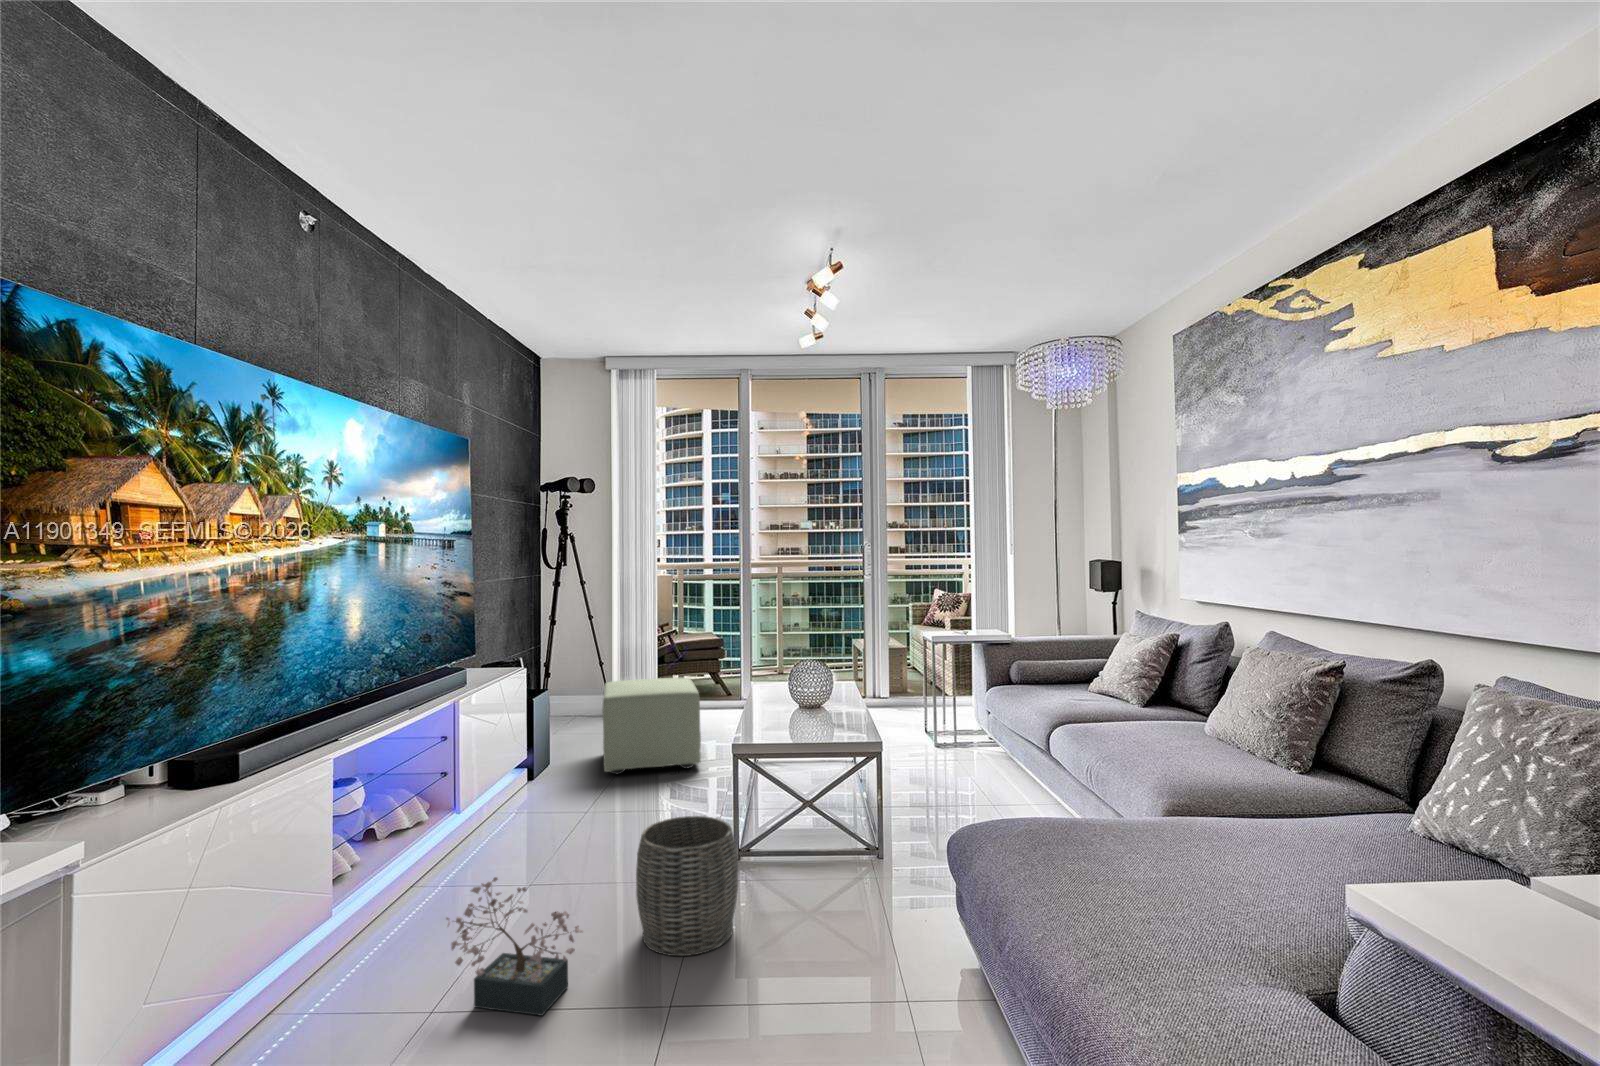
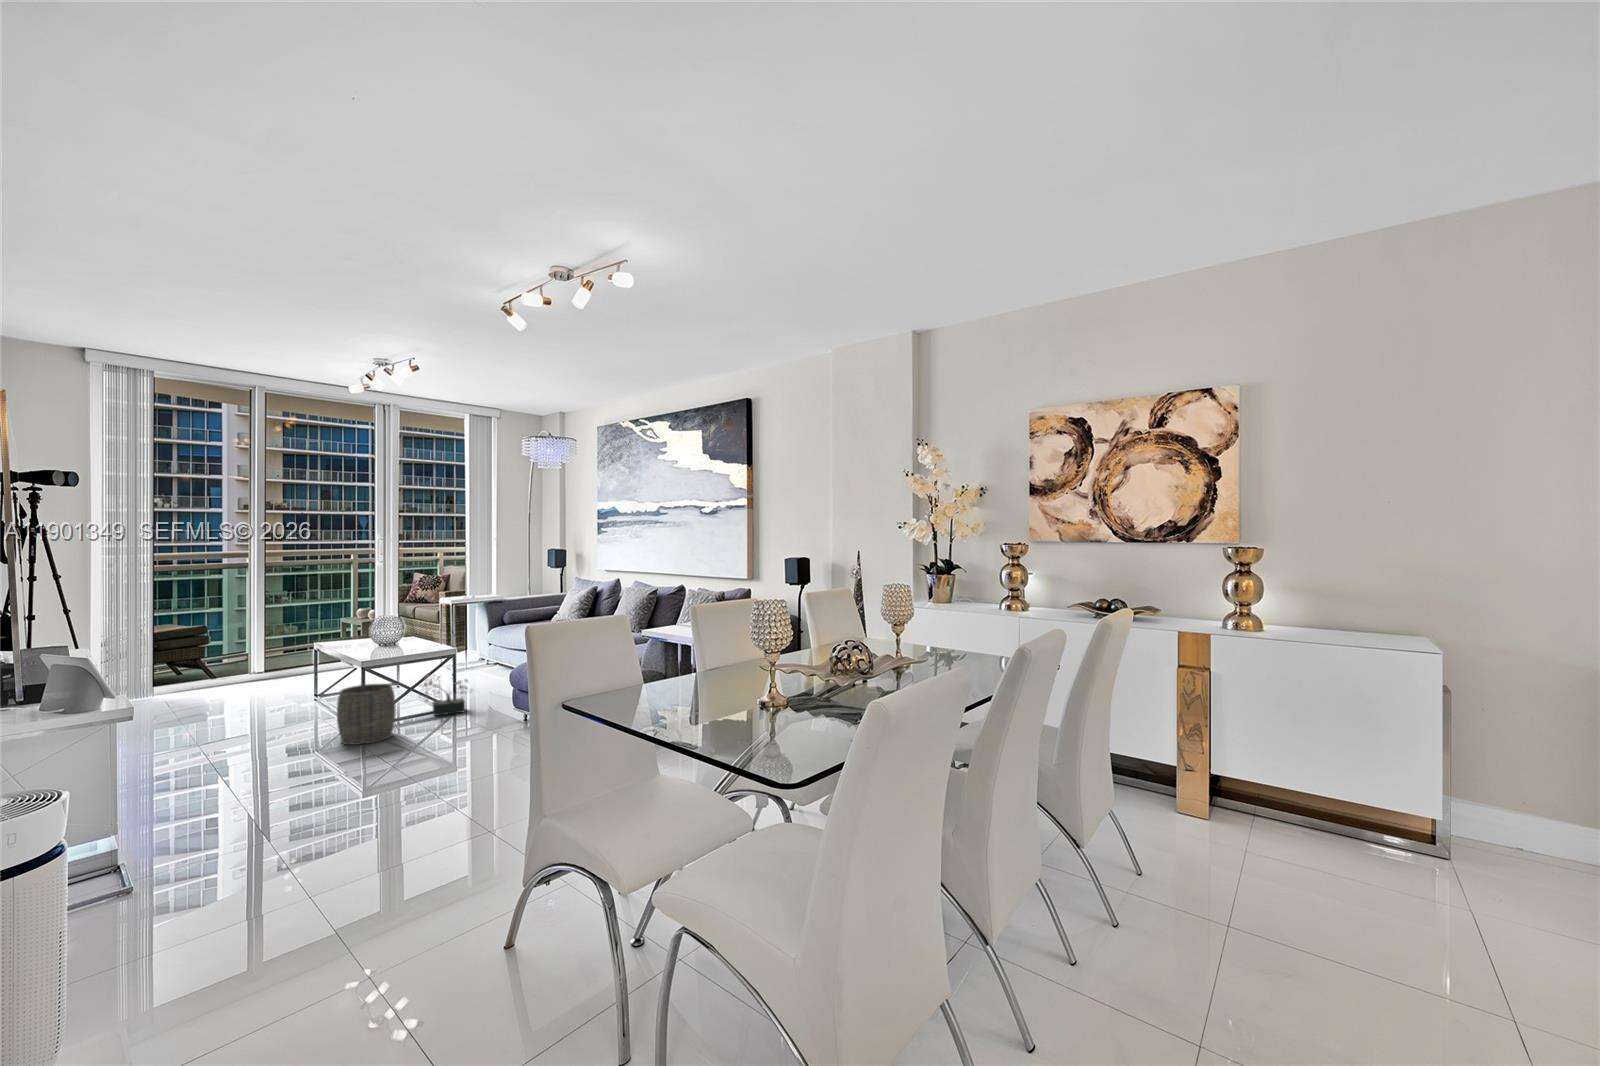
ottoman: present [602,678,701,774] -> none [188,638,291,707]
decorative plant: present [446,877,583,1016] -> present [419,674,472,716]

